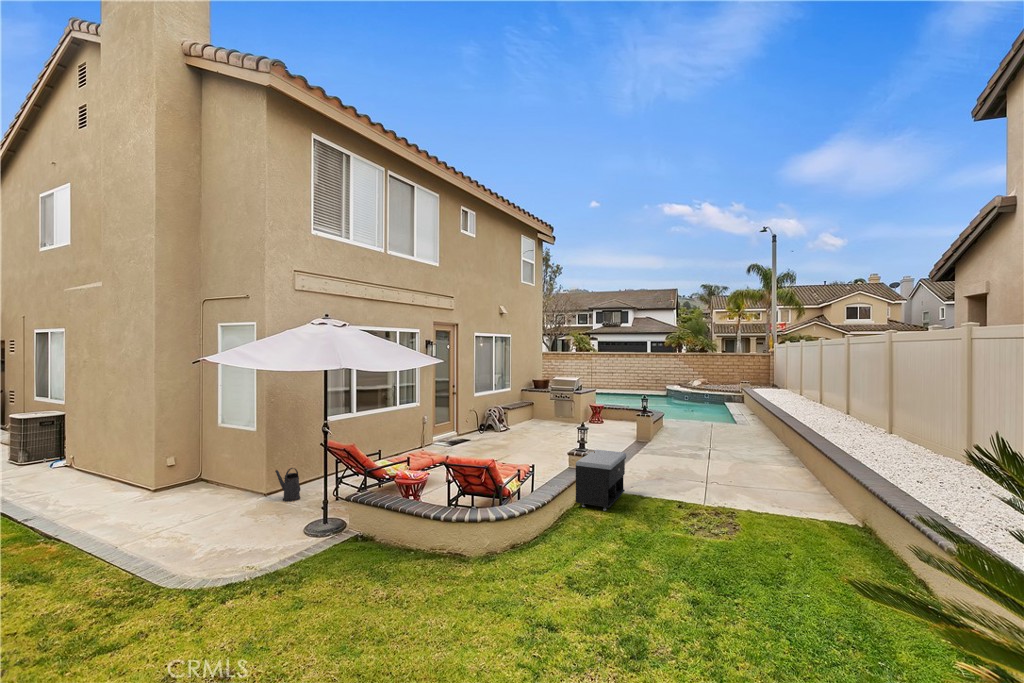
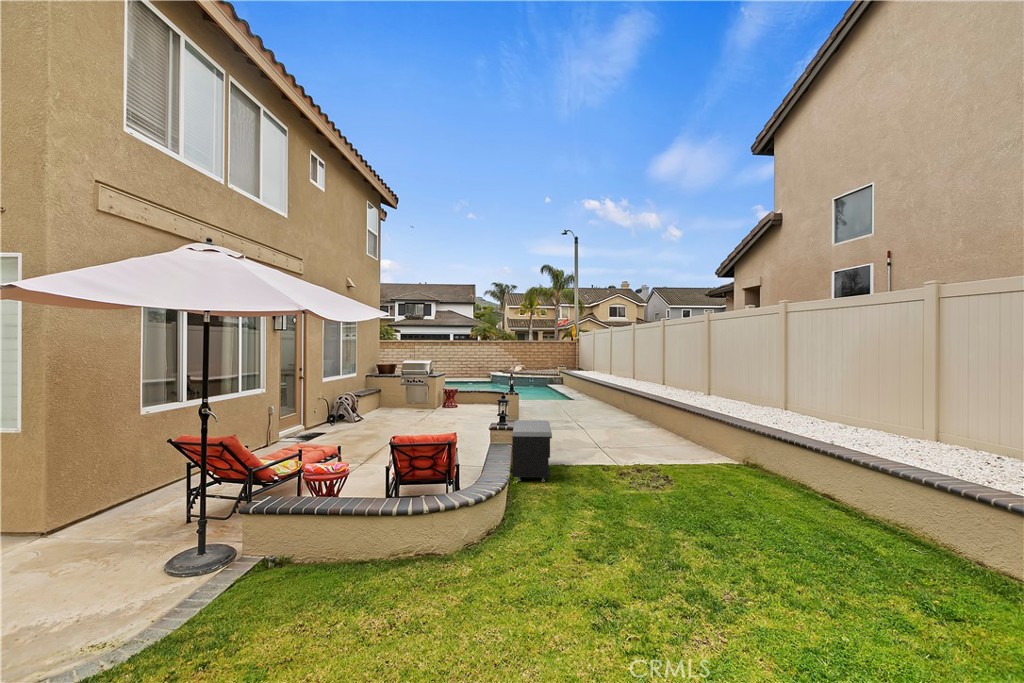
watering can: present [275,468,301,502] -> none [64,481,121,535]

